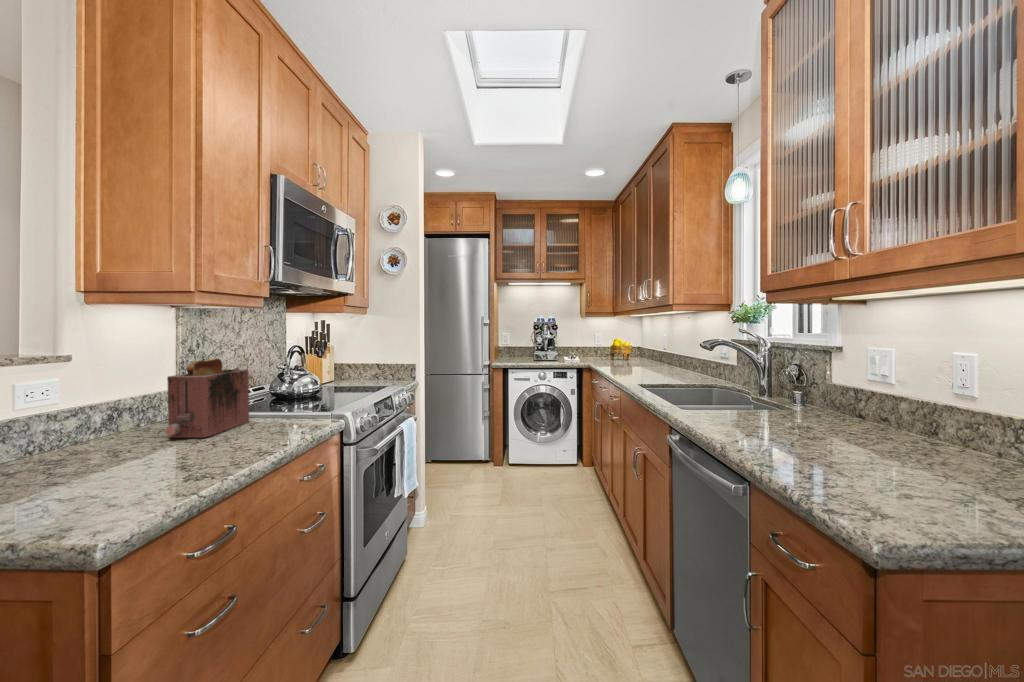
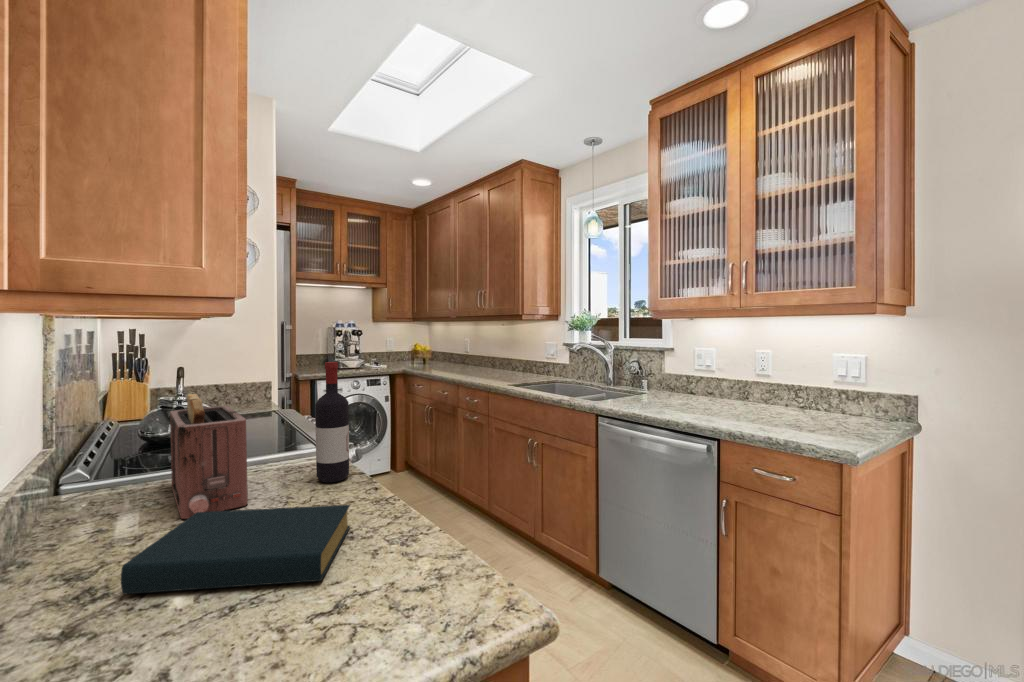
wine bottle: none [266,339,295,435] -> present [315,362,349,483]
hardback book: none [52,432,197,483] -> present [121,505,350,594]

